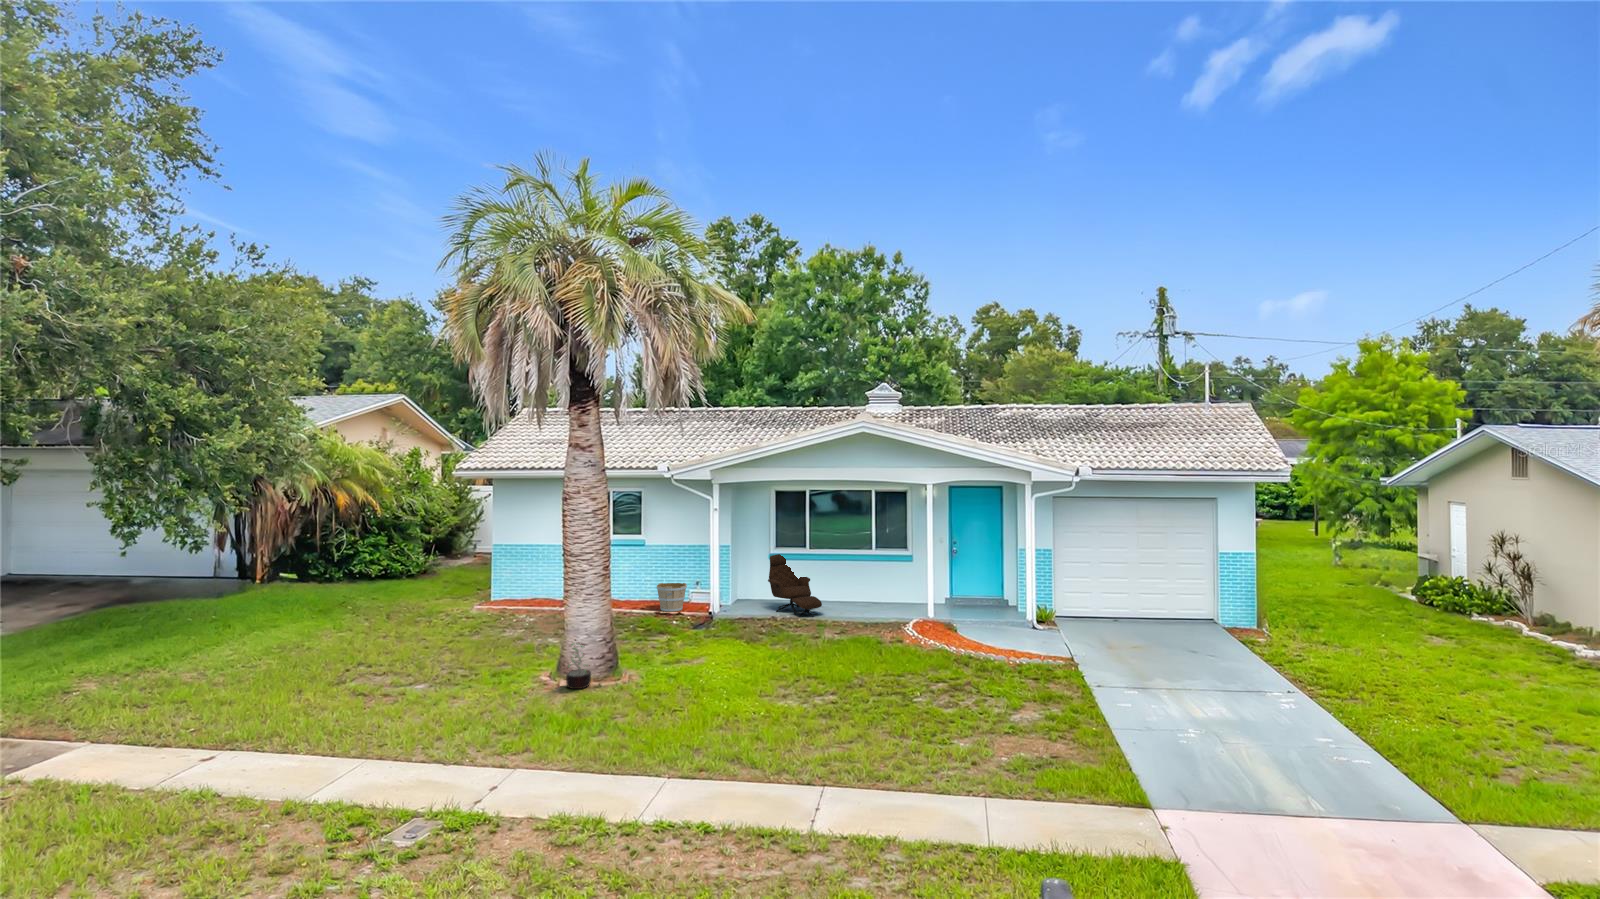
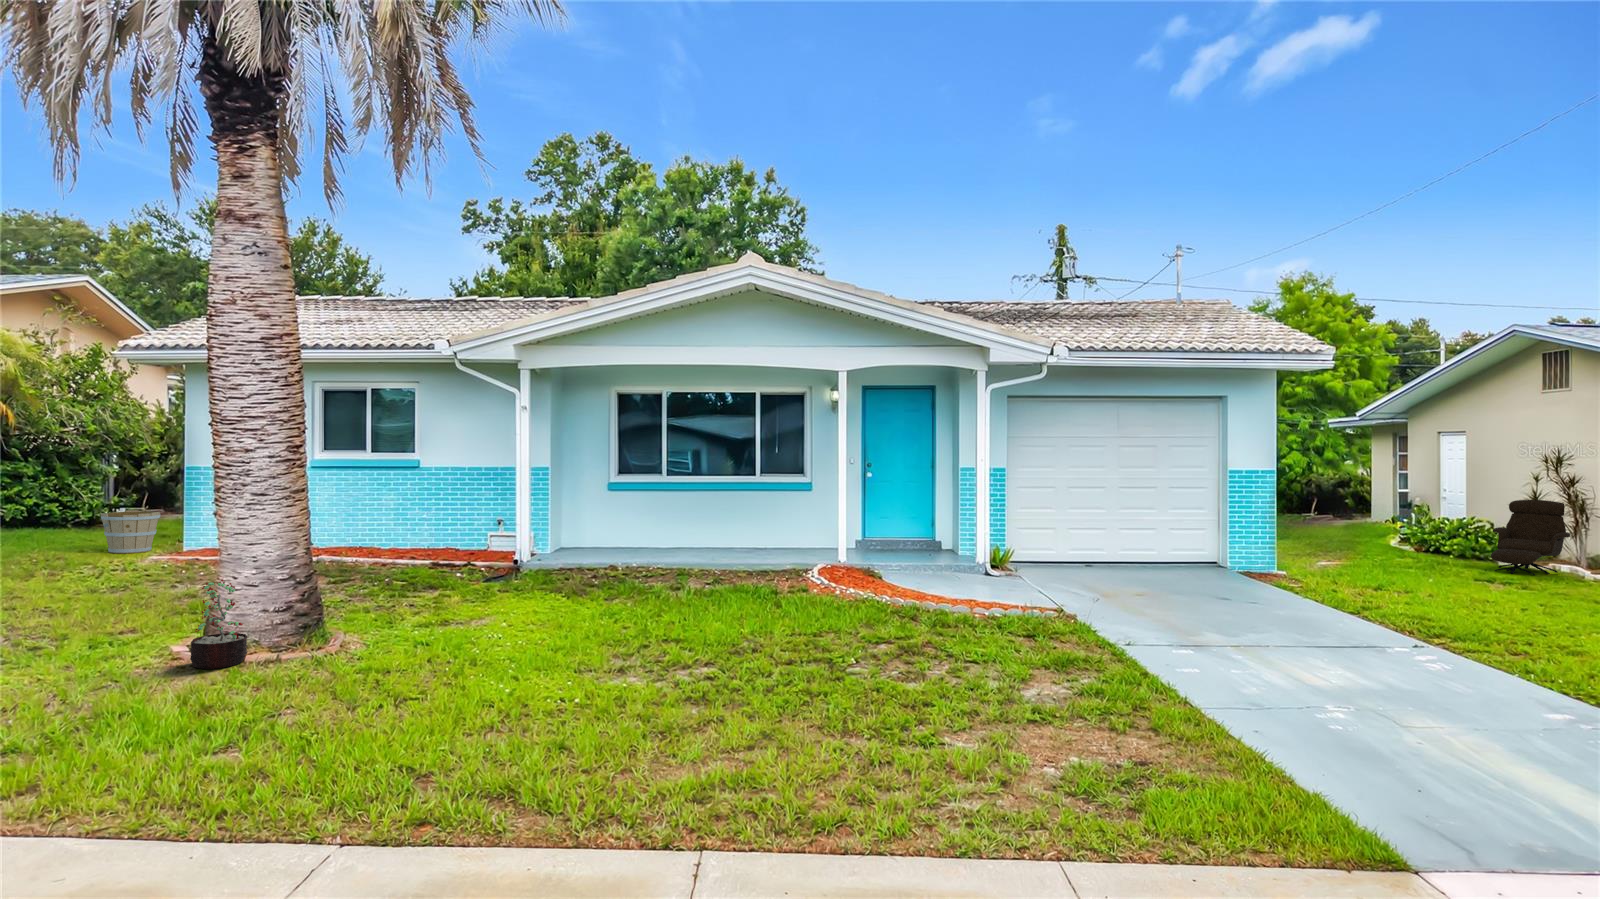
lounge chair: present [768,554,822,617] -> present [1491,500,1571,575]
wooden bucket: present [657,583,687,612] -> present [101,510,161,553]

